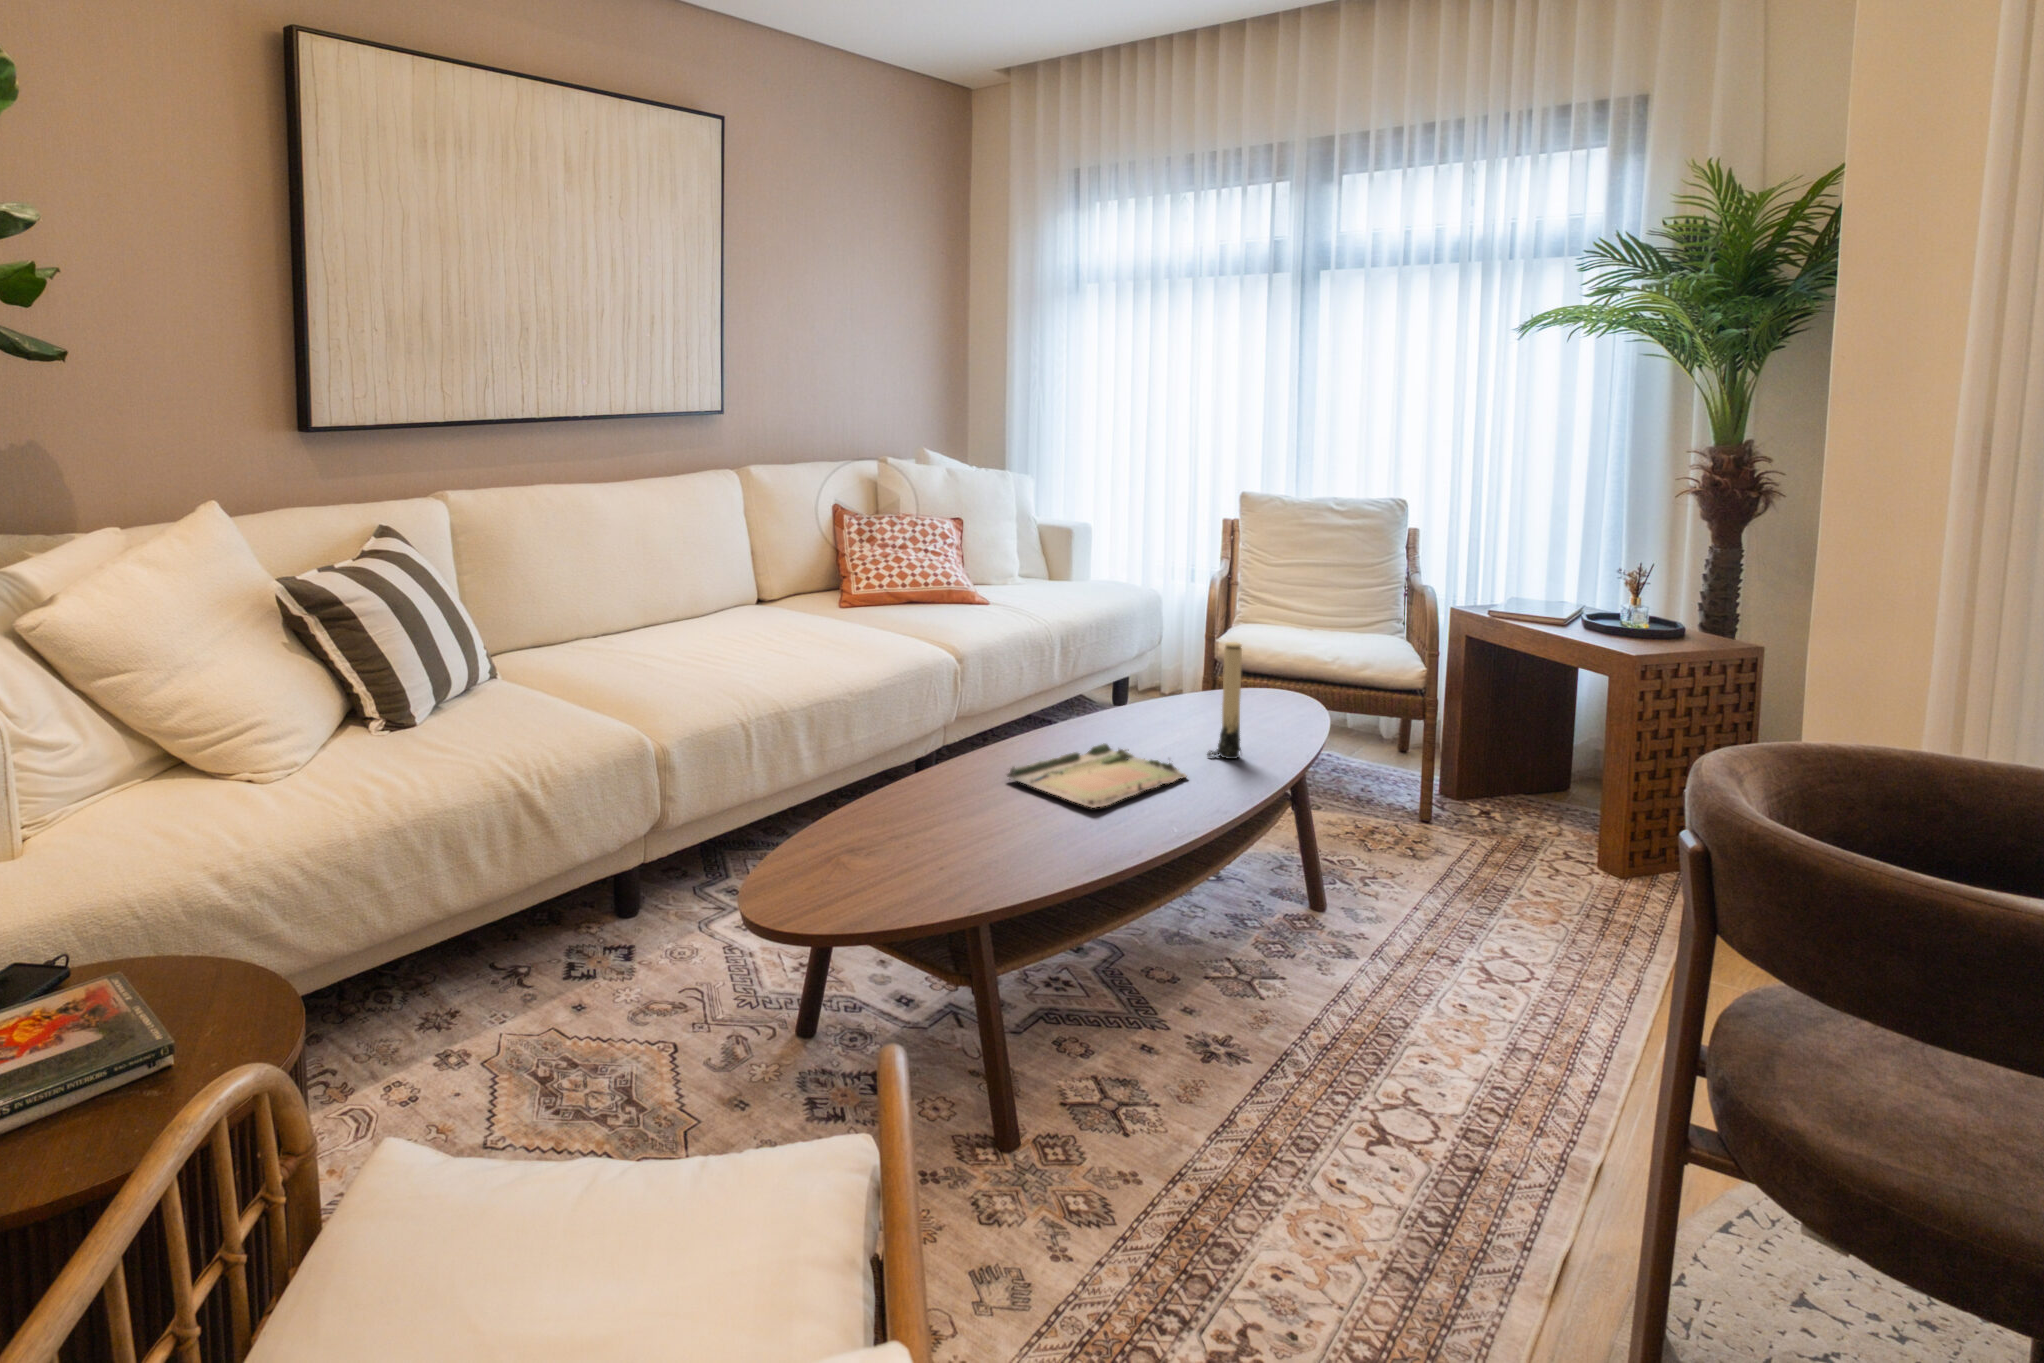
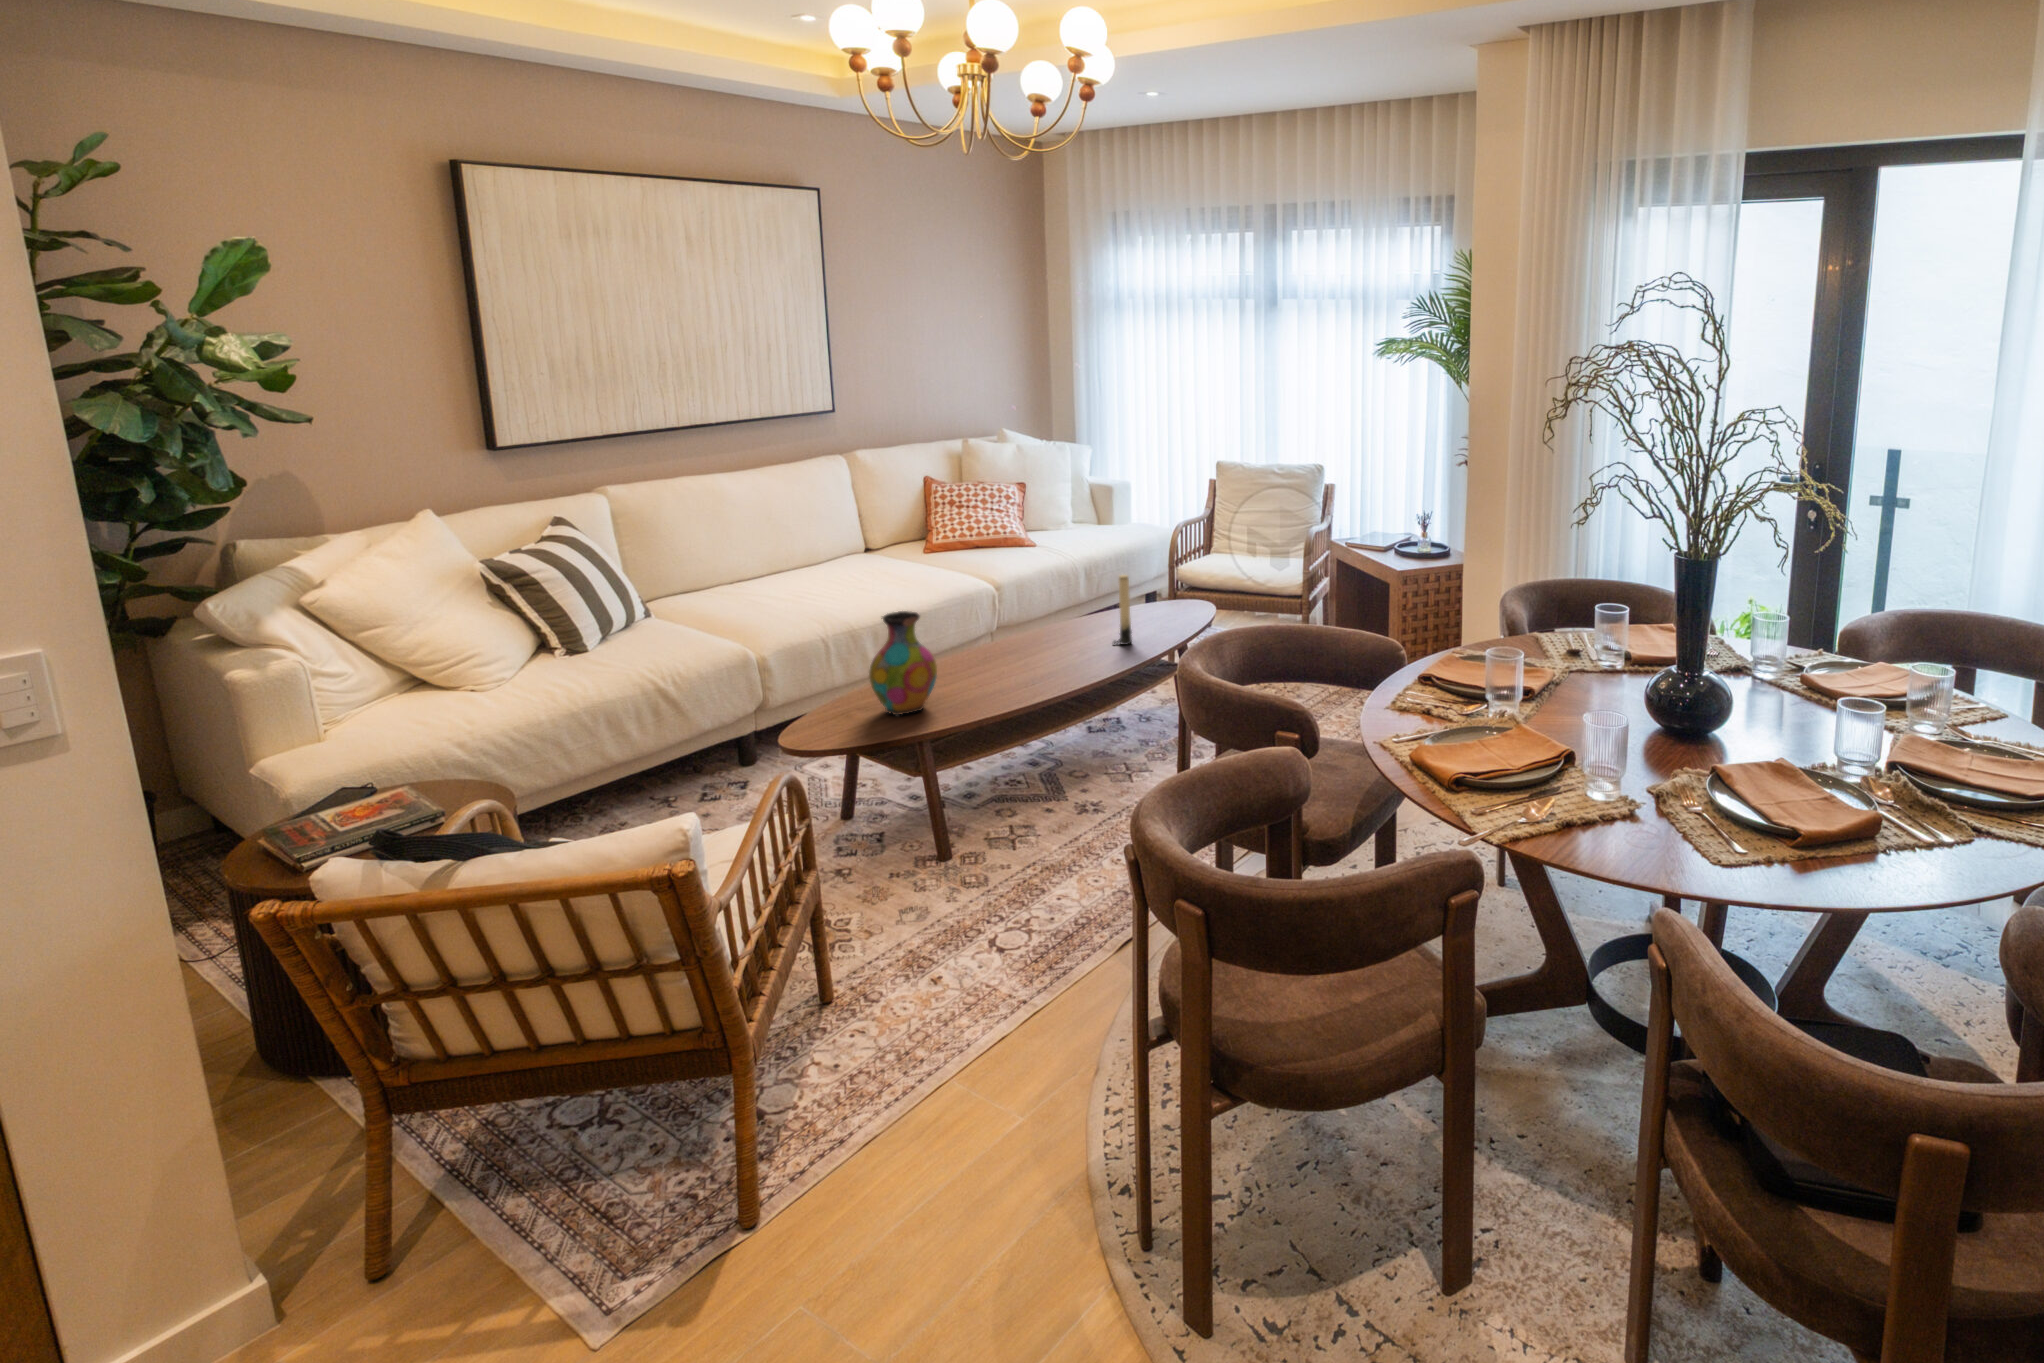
vase: none [876,684,987,871] -> present [869,611,937,715]
tray: present [1007,743,1186,808] -> none [978,639,1090,677]

